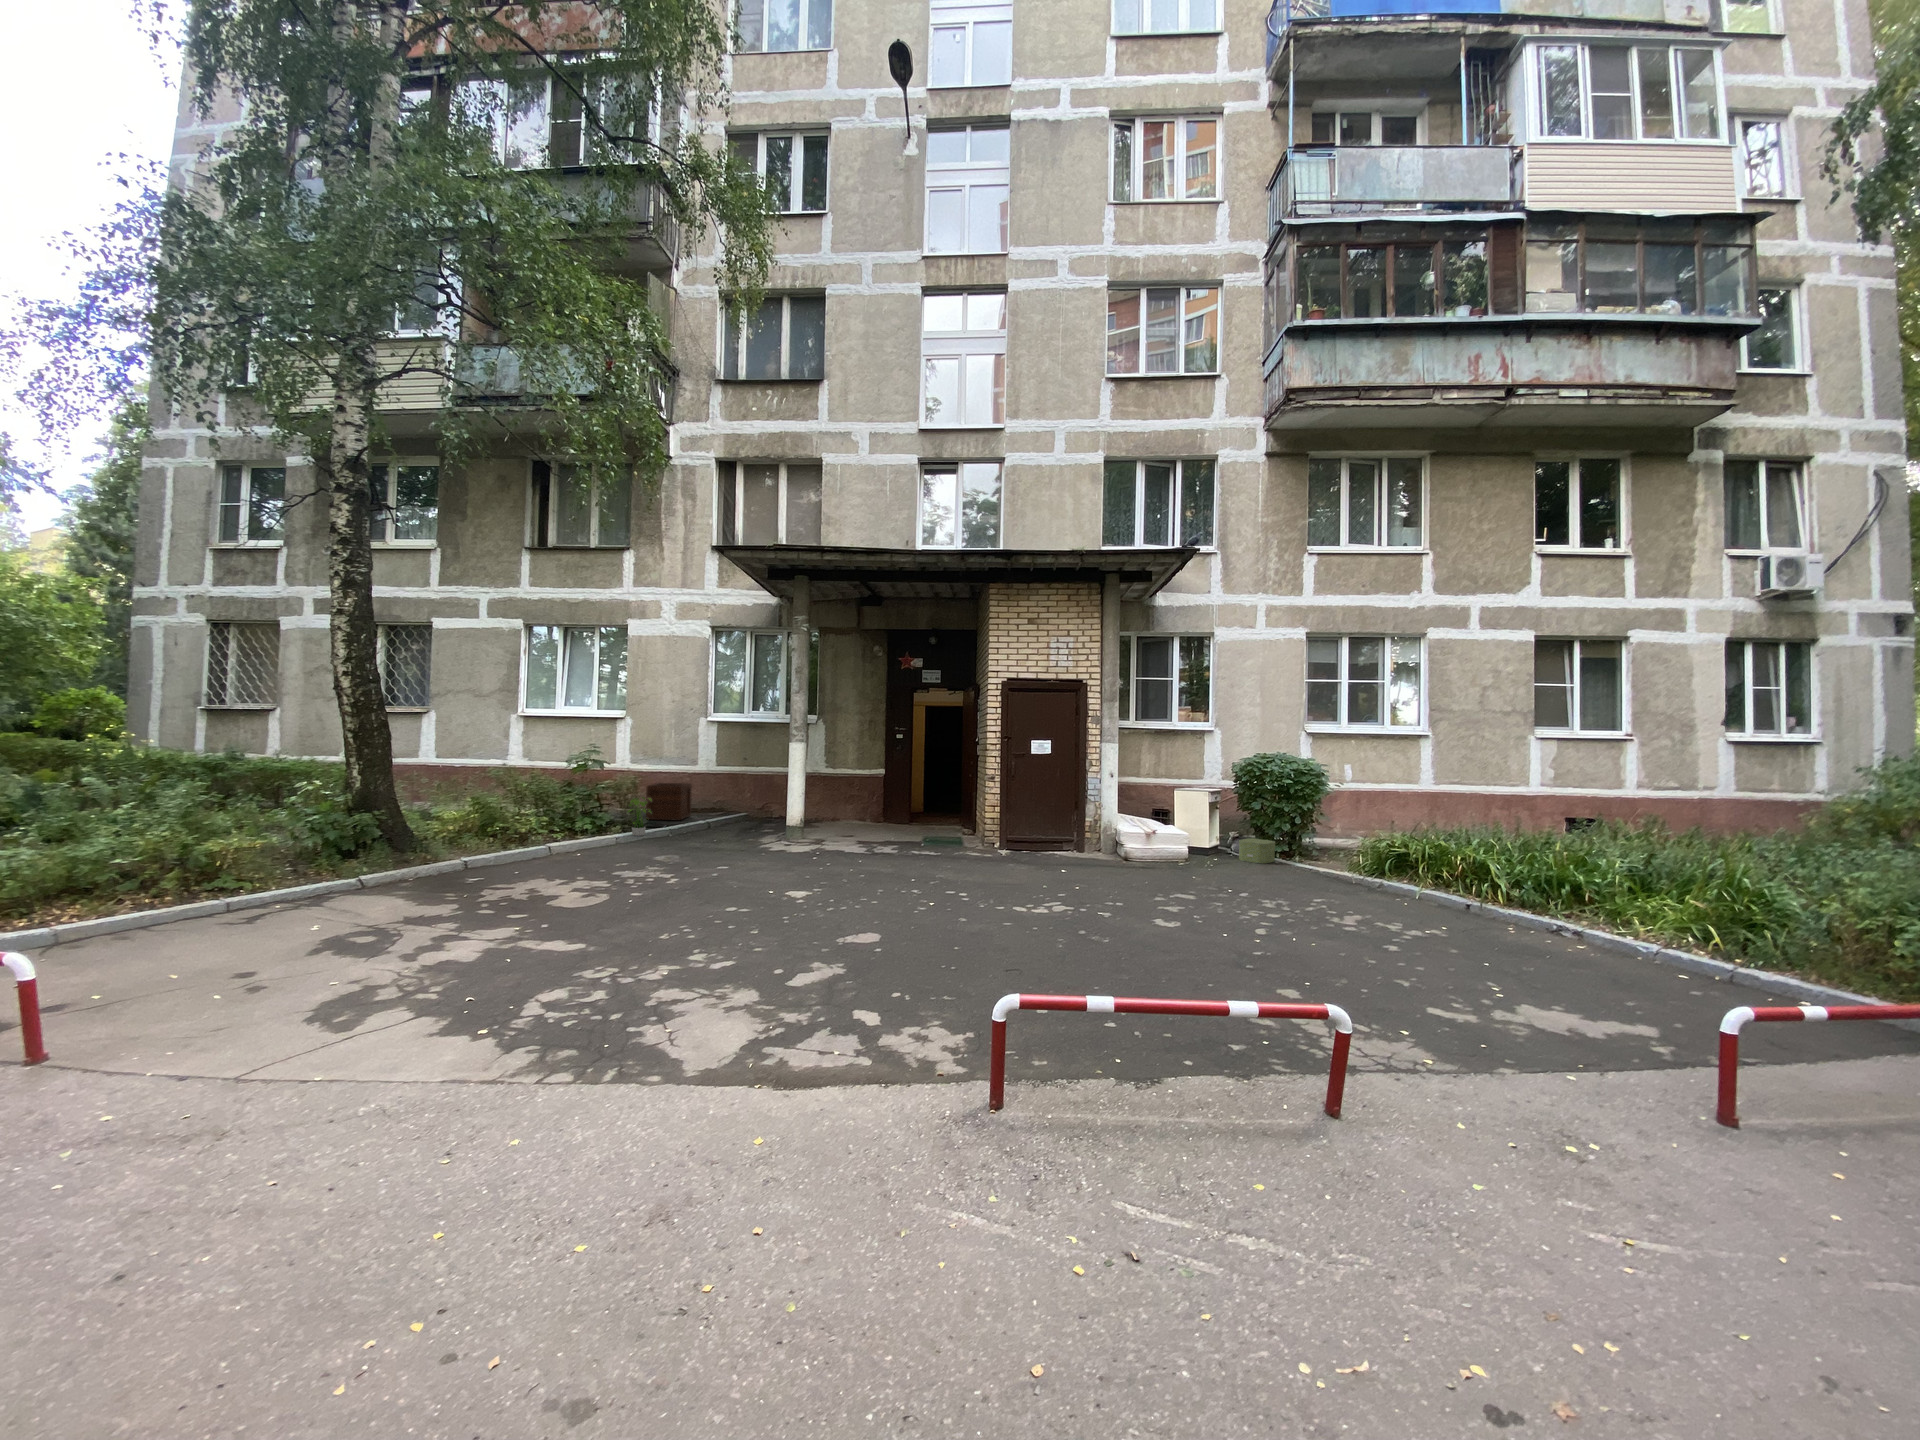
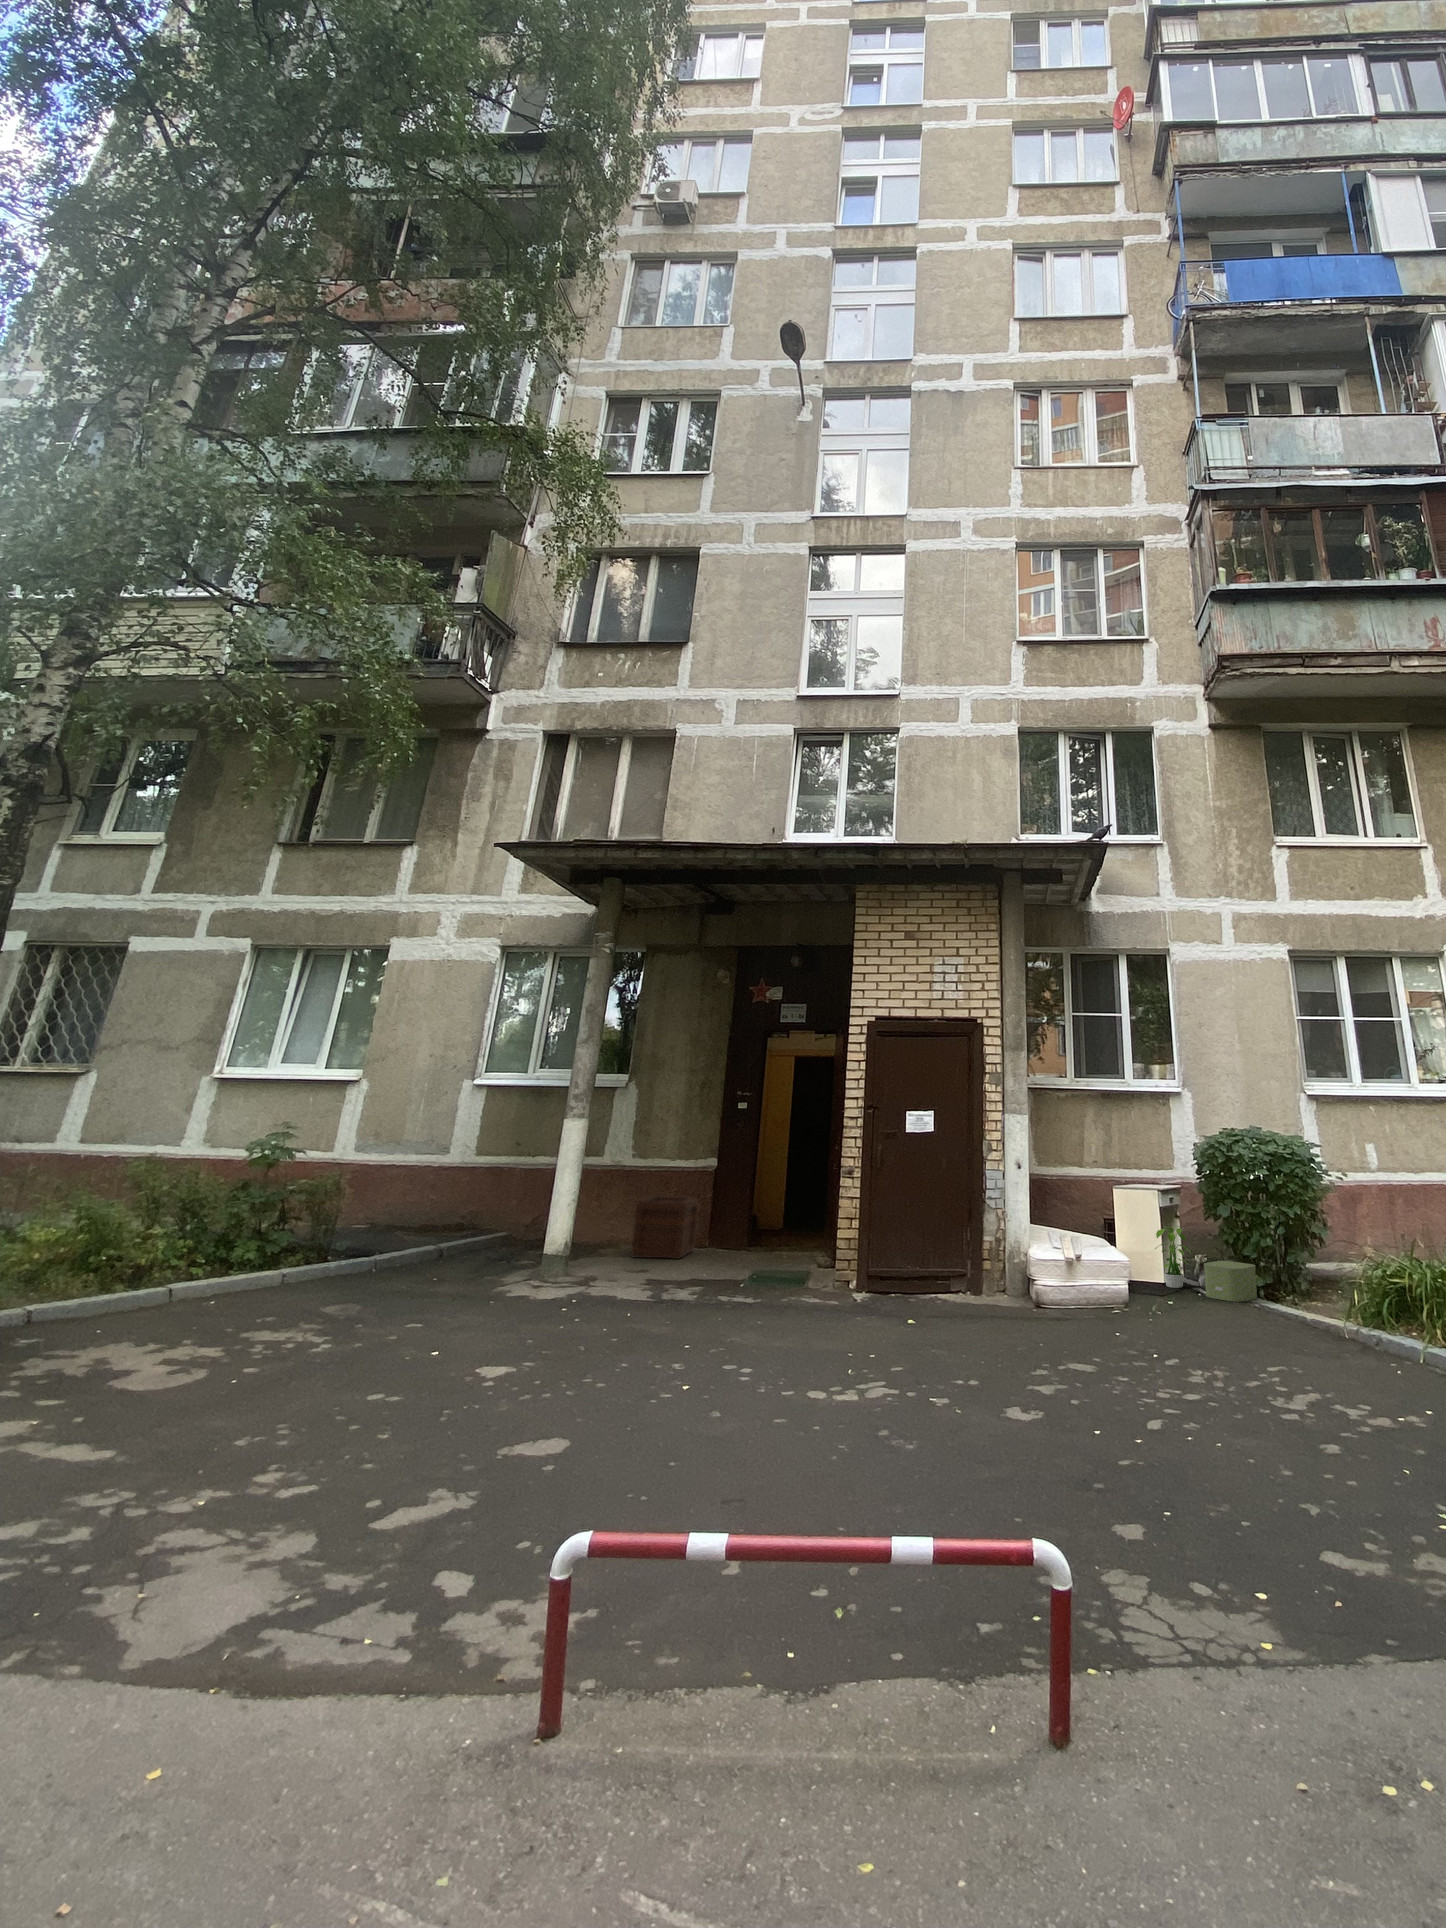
wooden crate: present [646,783,692,821] -> present [631,1197,699,1259]
potted plant: present [627,797,652,836] -> present [1155,1226,1190,1288]

